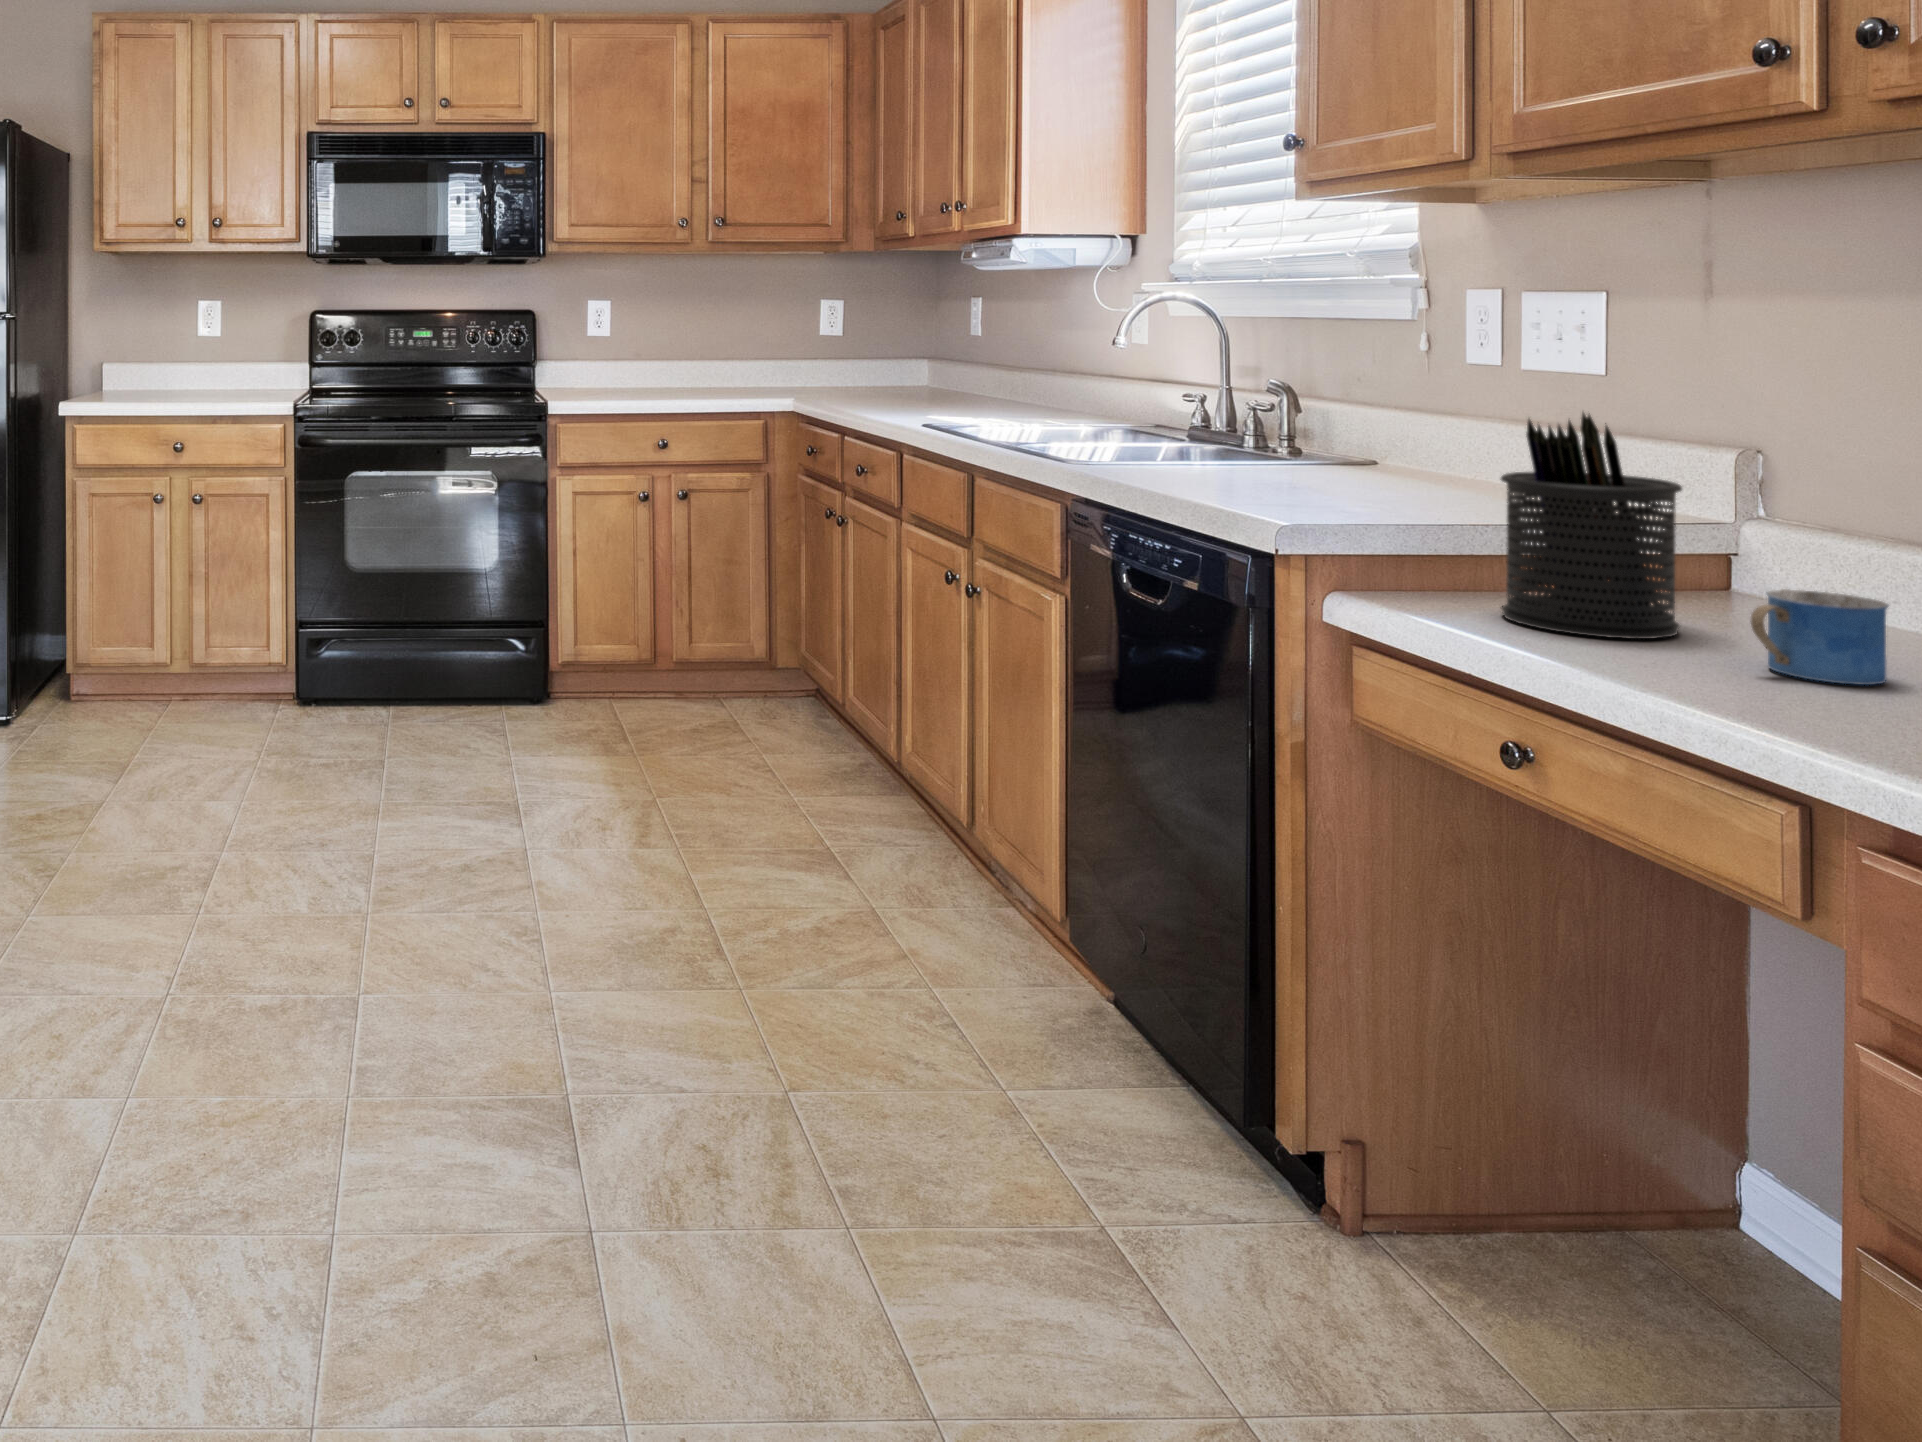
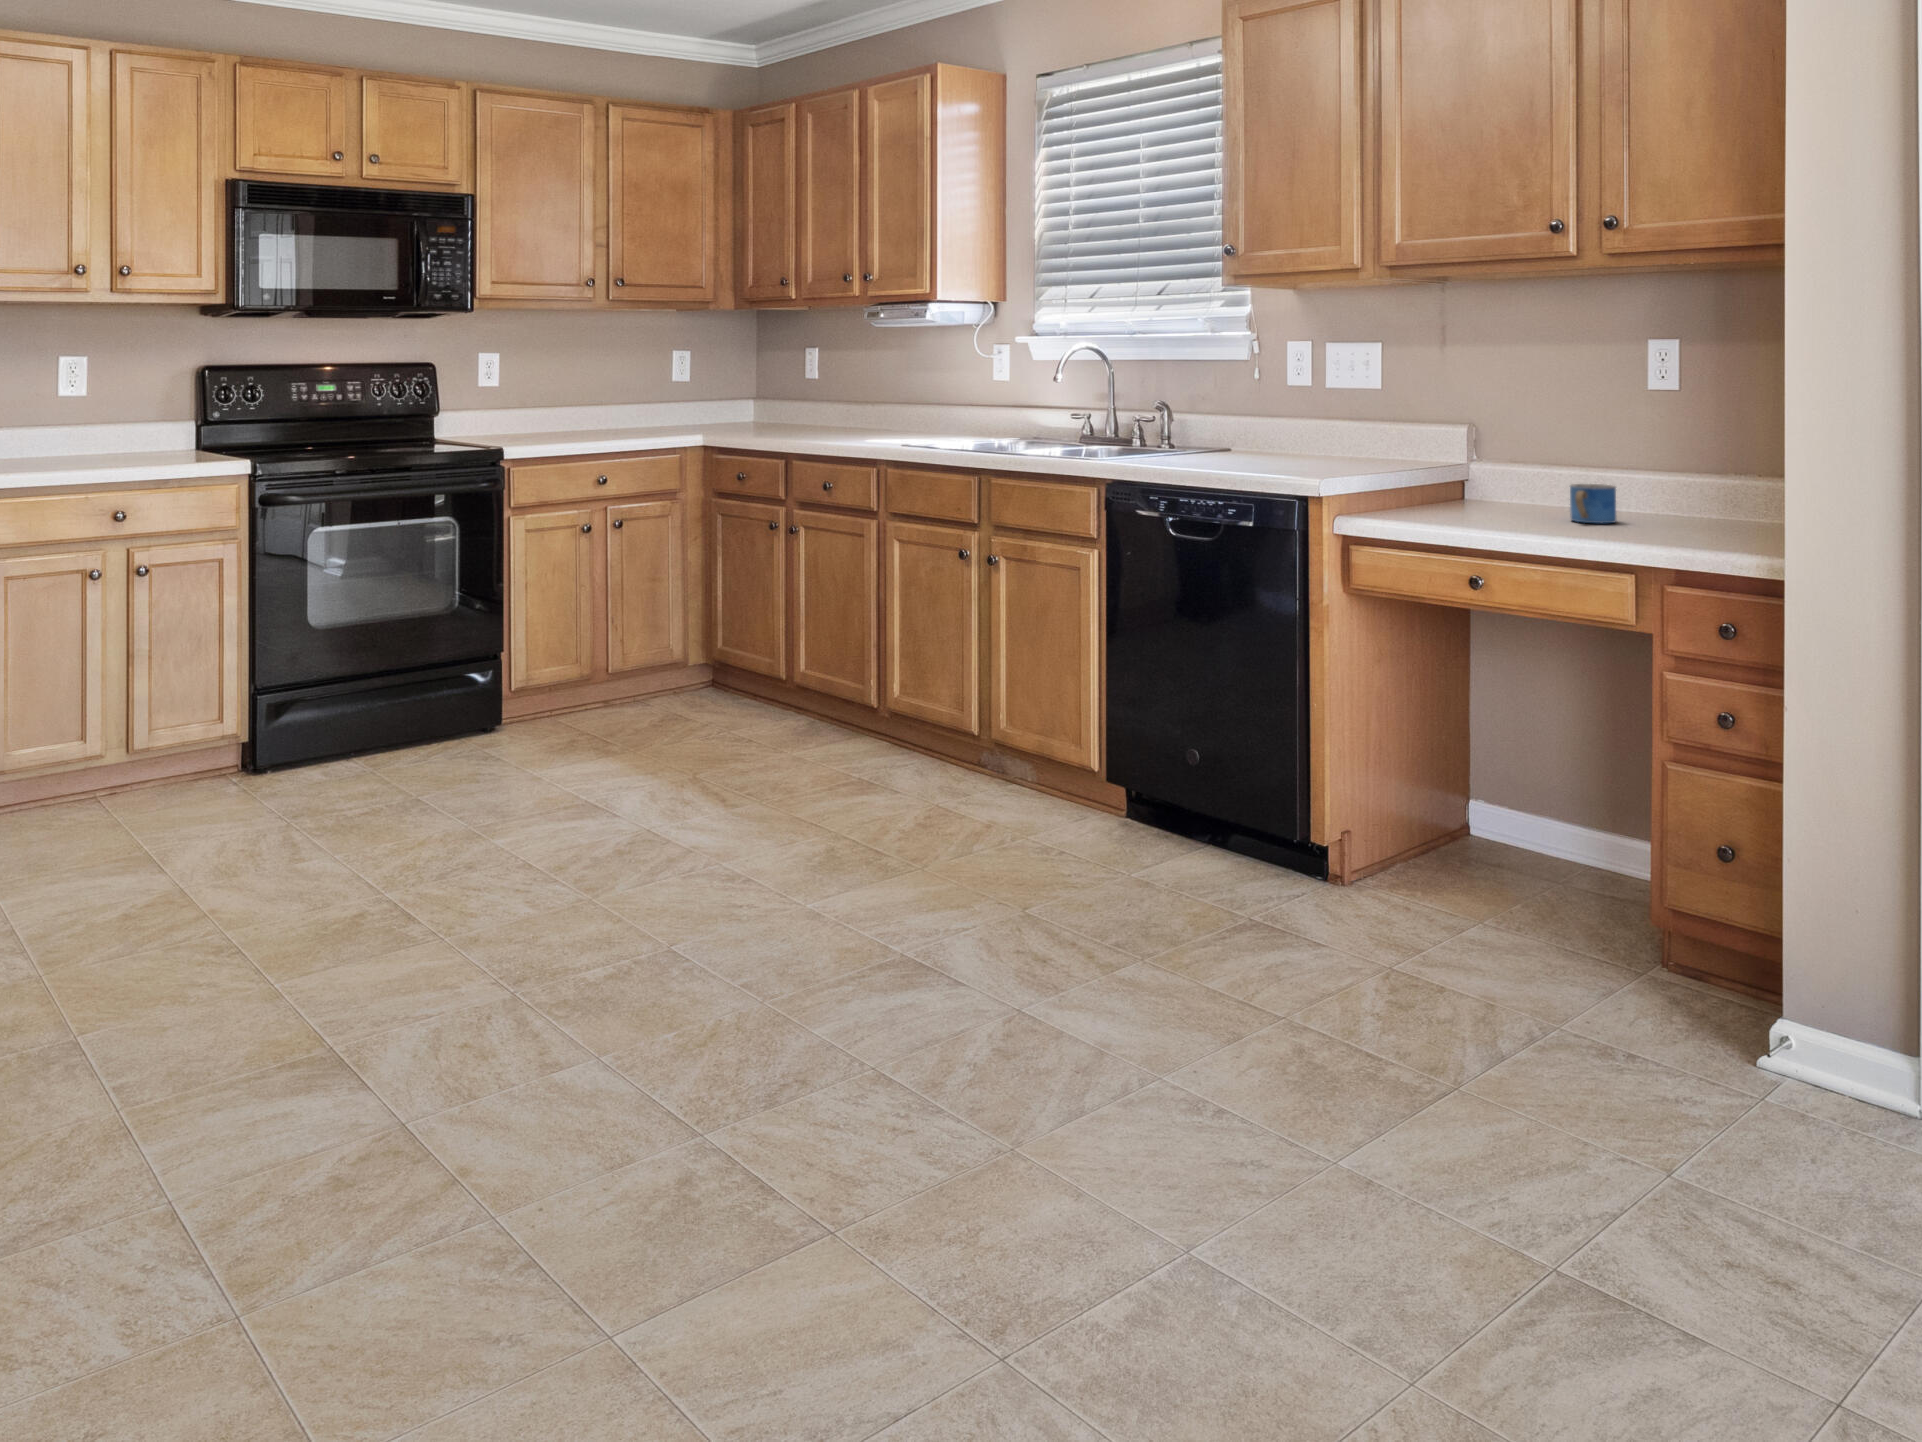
pen holder: present [1501,413,1682,639] -> none [1433,404,1515,518]

